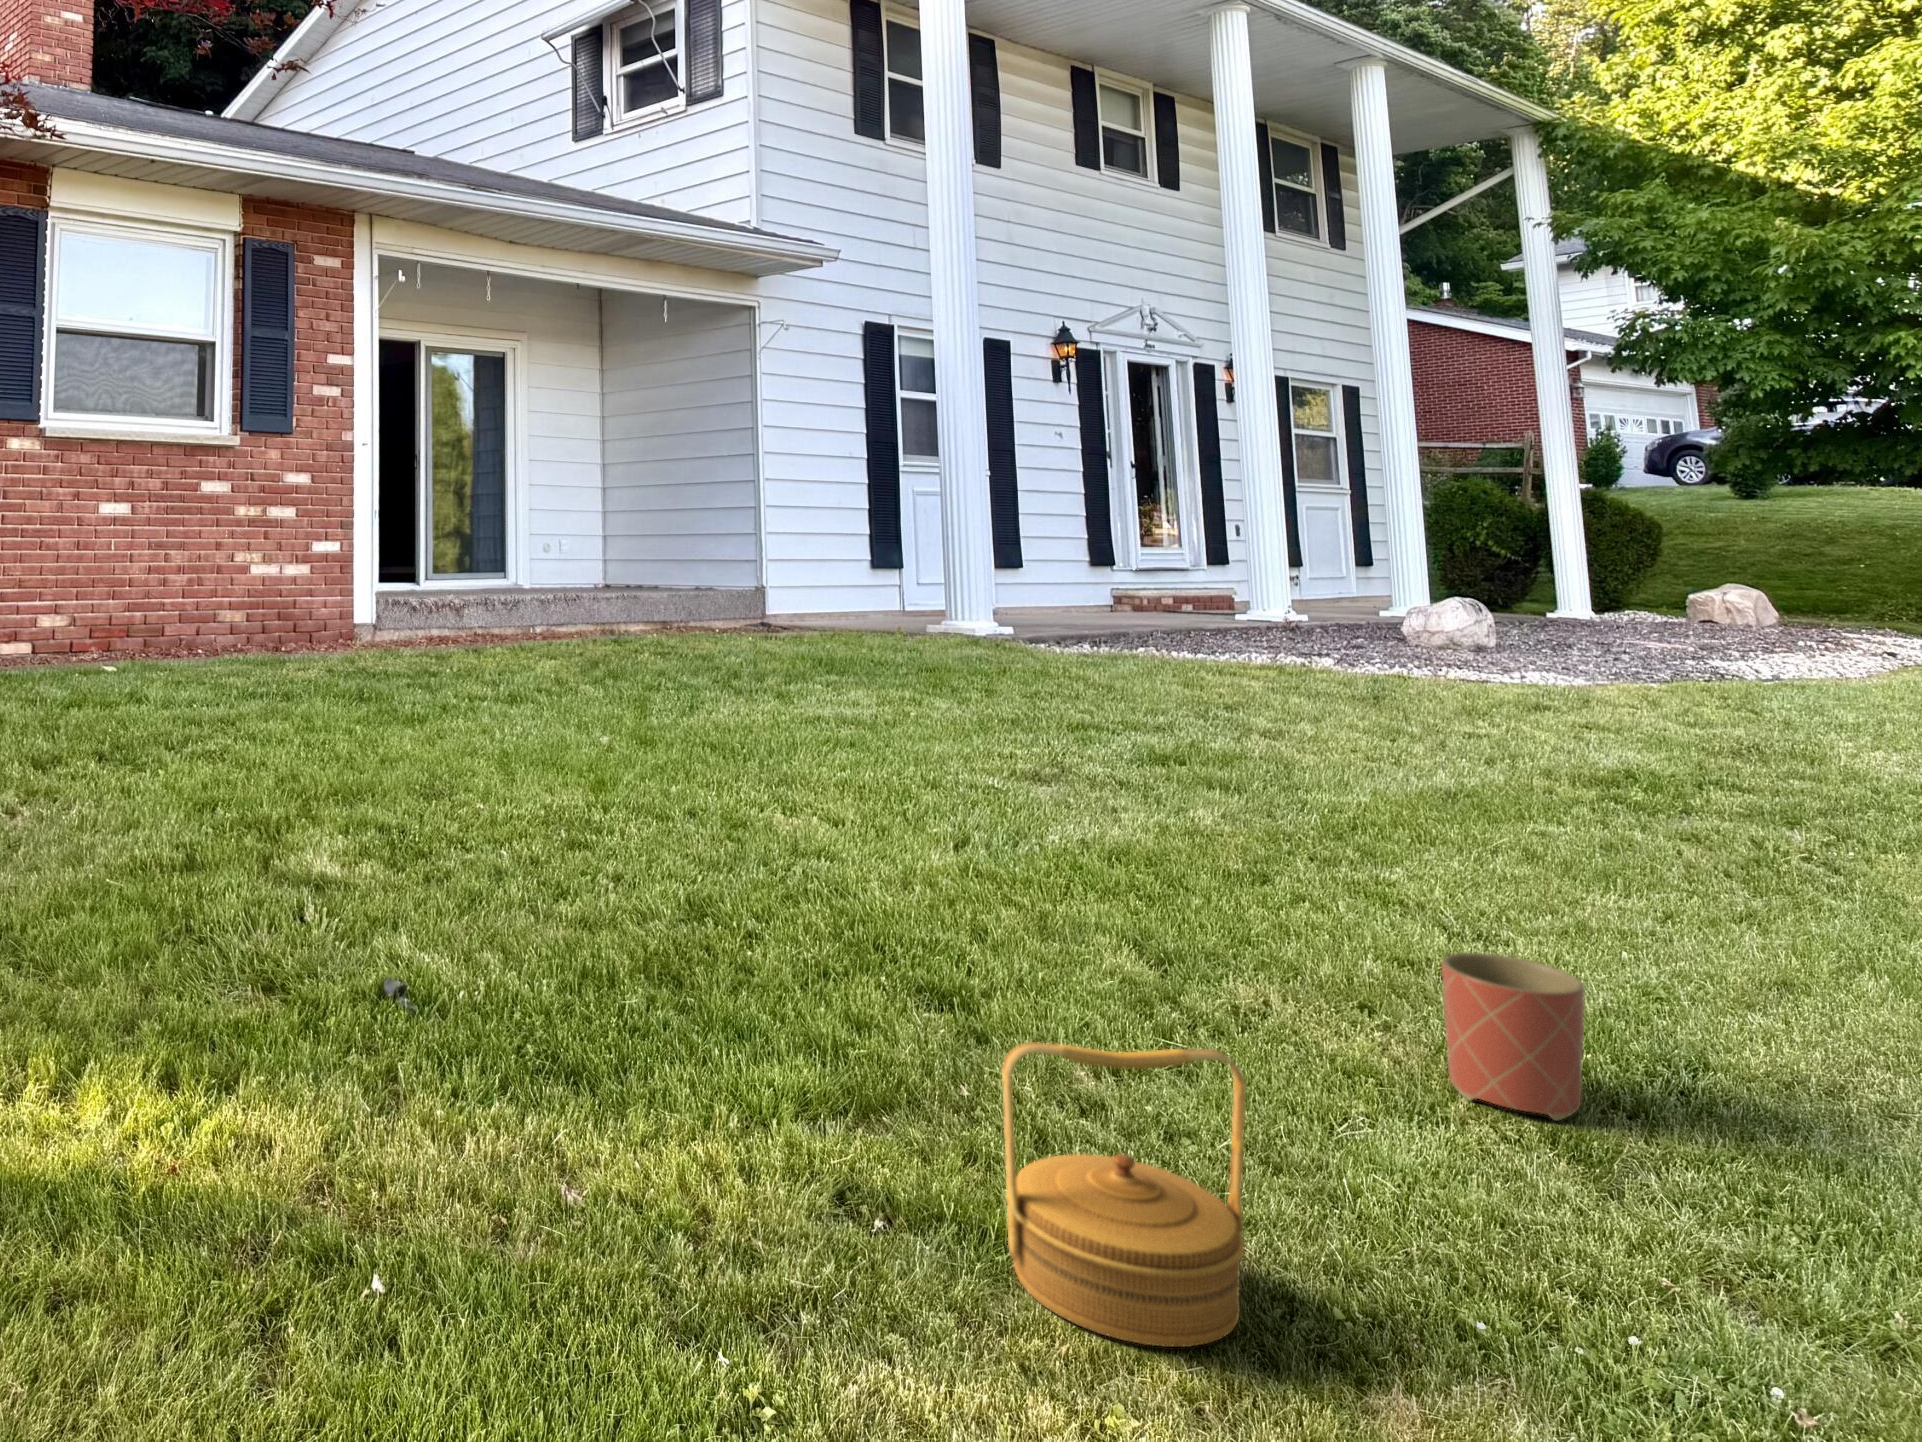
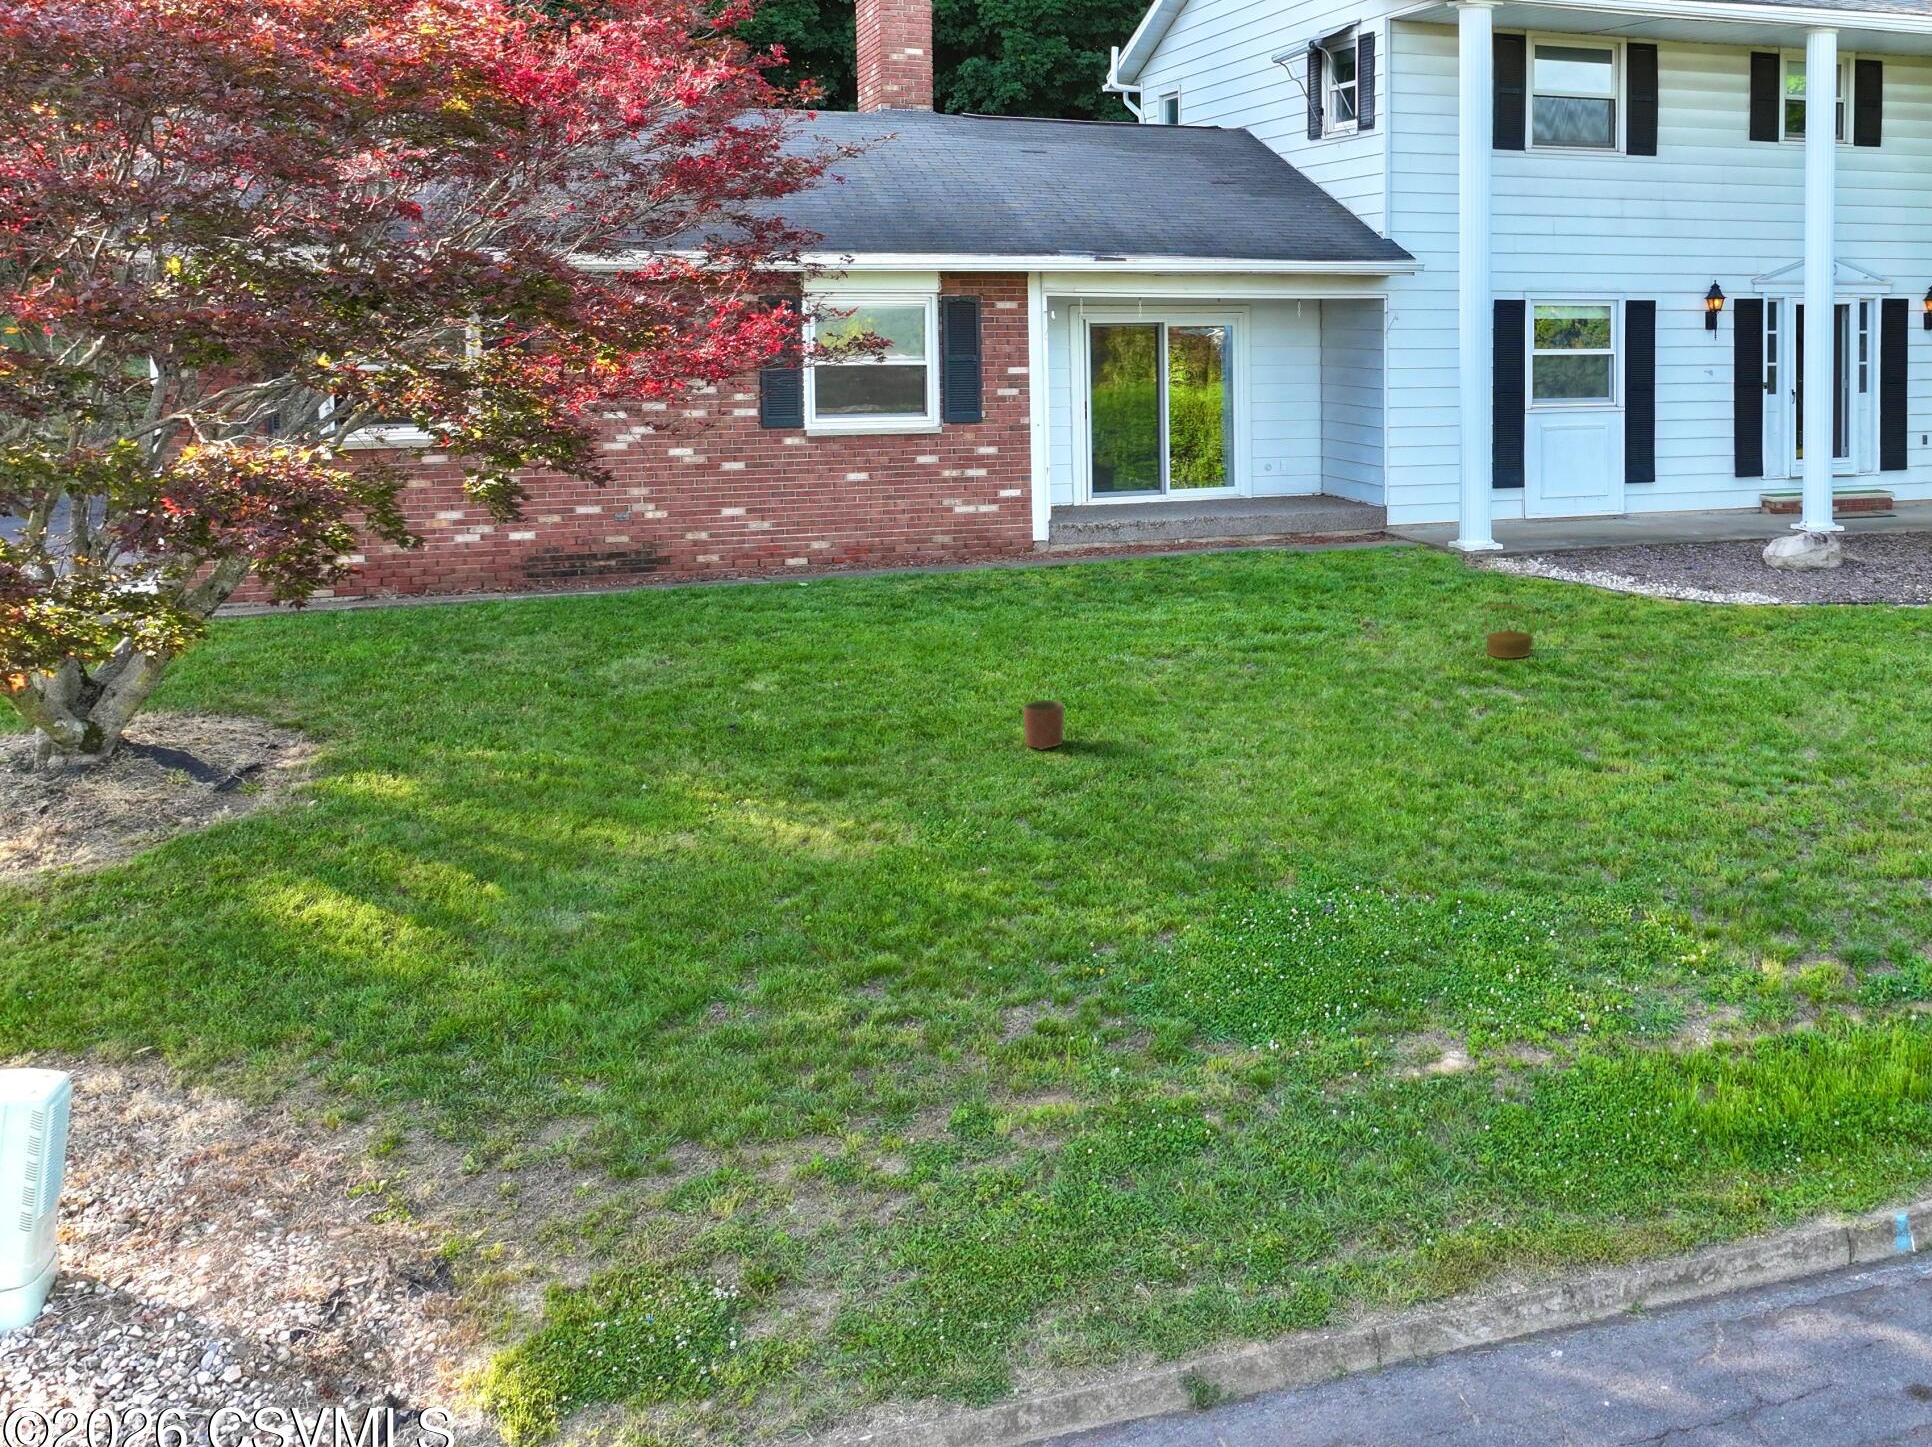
basket: present [1002,1042,1246,1347] -> present [1486,604,1533,659]

